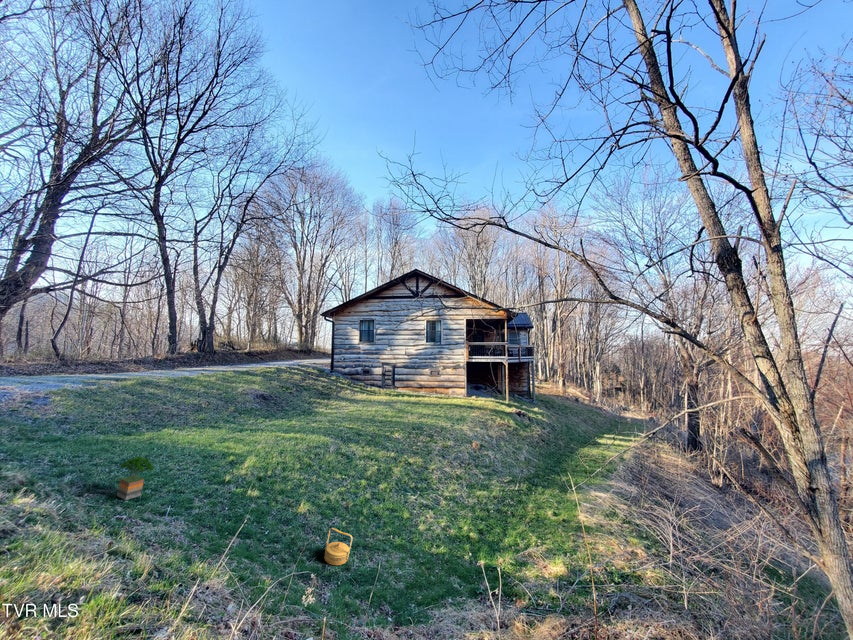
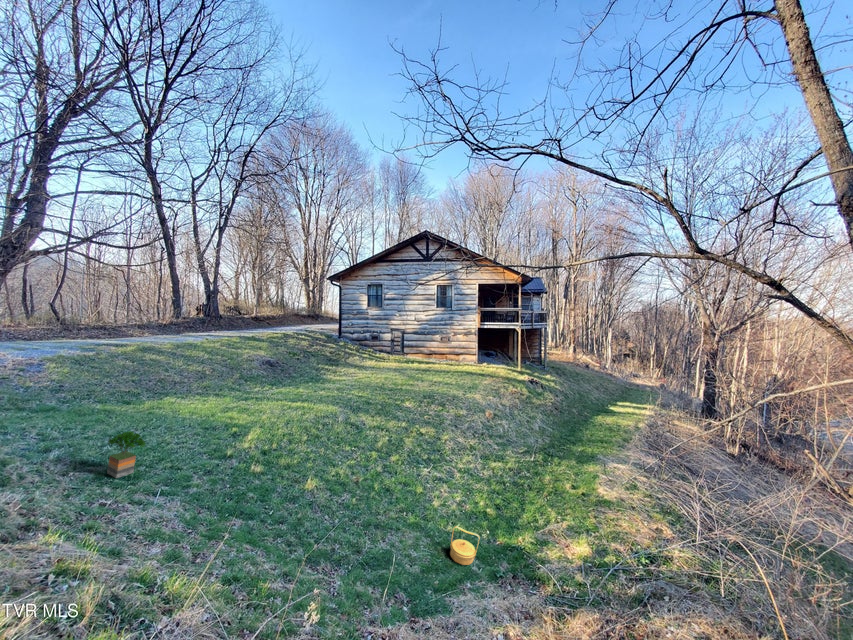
basket: present [324,528,353,565] -> present [450,526,480,565]

